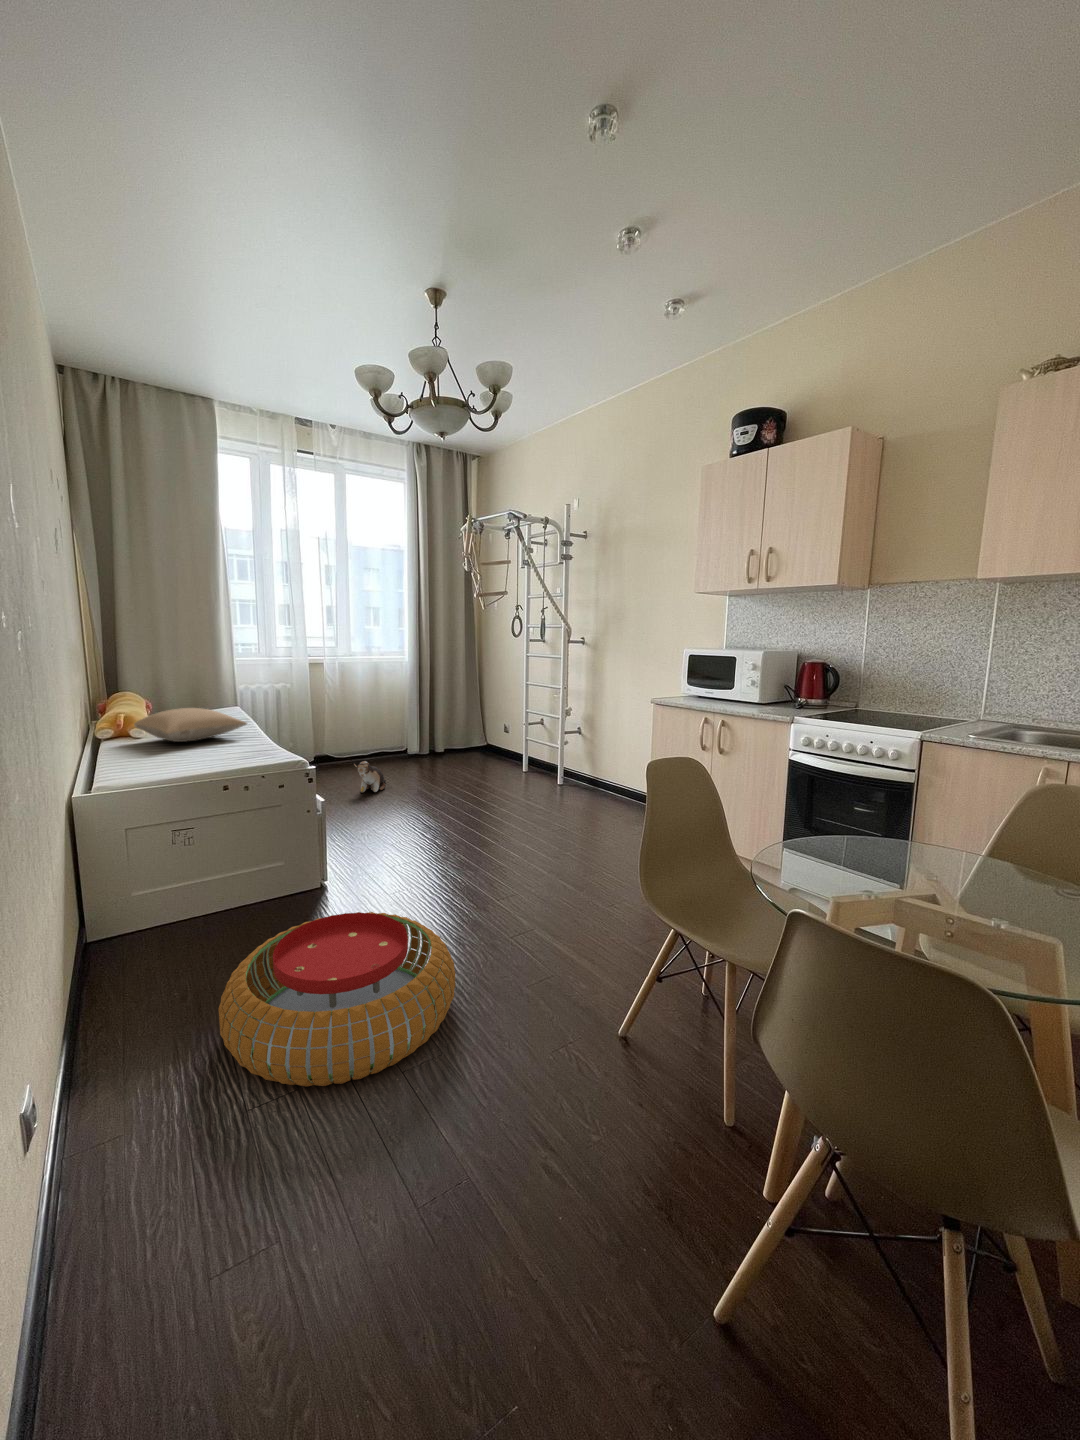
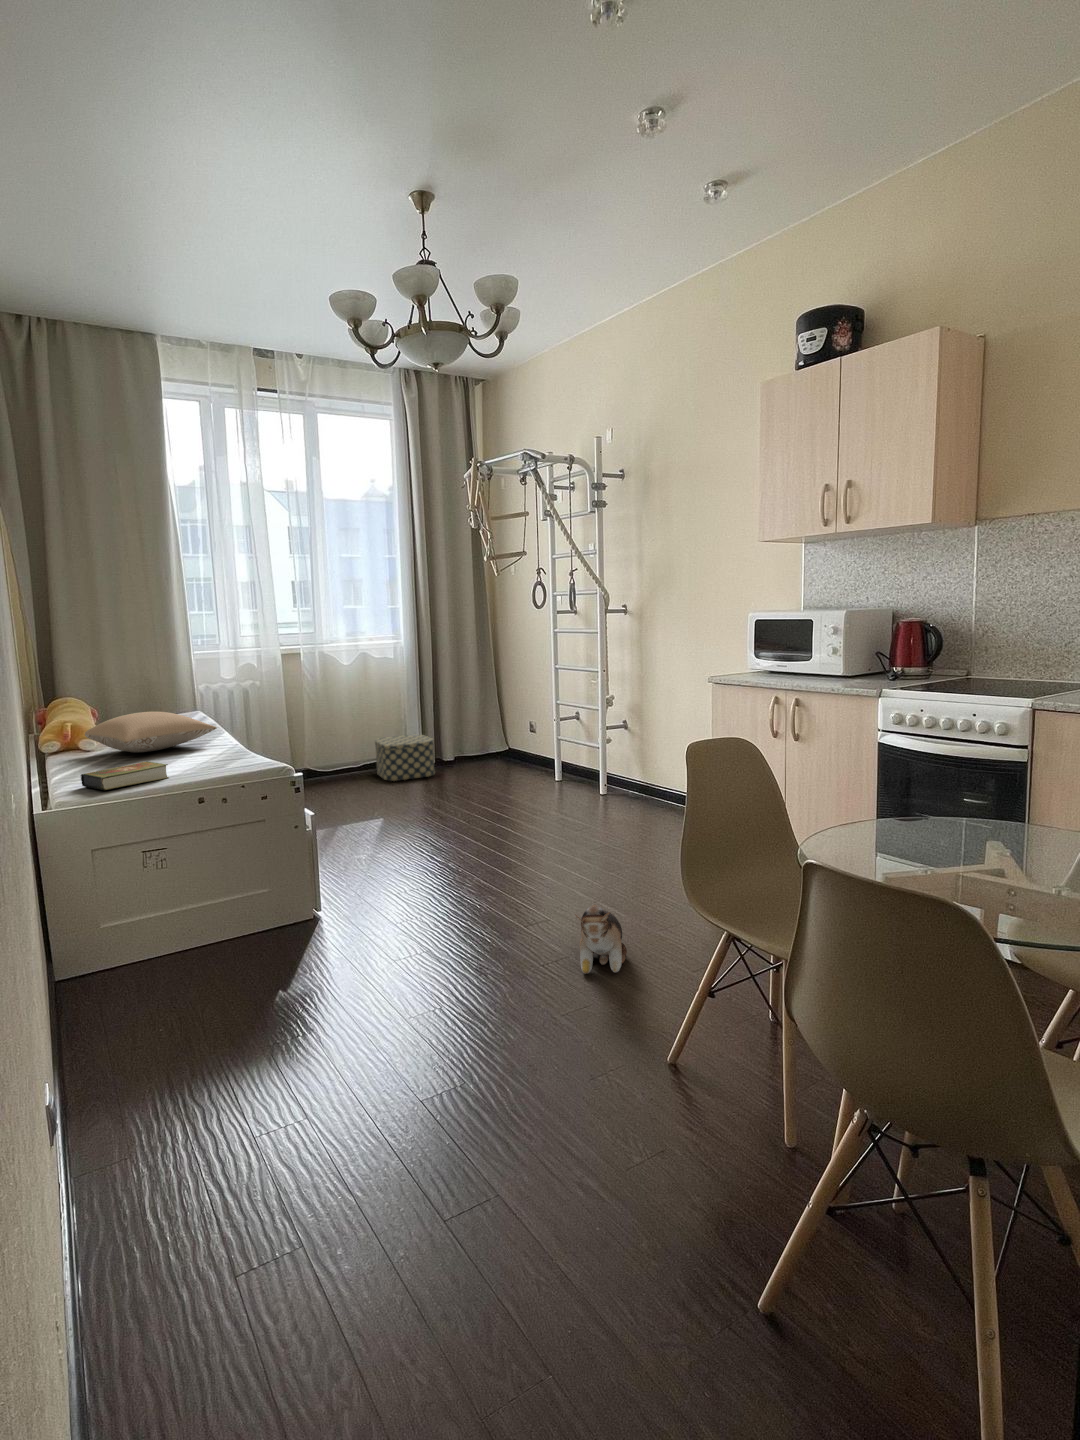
storage box: none [381,730,428,766] -> present [375,735,435,781]
book: none [121,752,200,777] -> present [81,761,169,790]
plush toy: present [355,761,386,792] -> present [575,905,627,974]
pouf: present [219,912,456,1087] -> none [215,934,478,1115]

